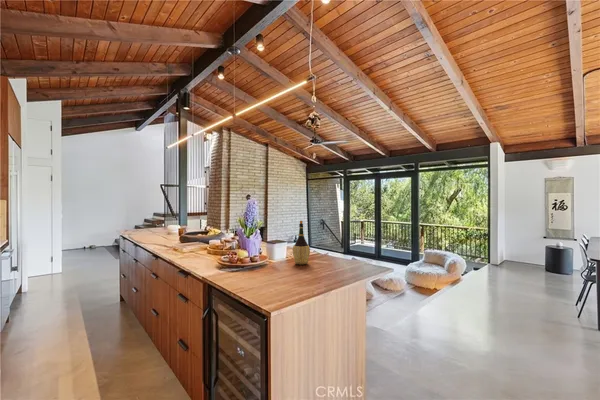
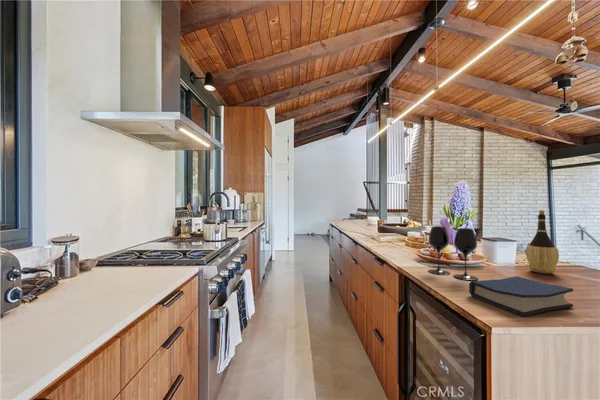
wine glass: none [228,237,263,279] -> present [428,226,478,280]
hardback book: none [257,270,314,298] -> present [469,276,573,316]

